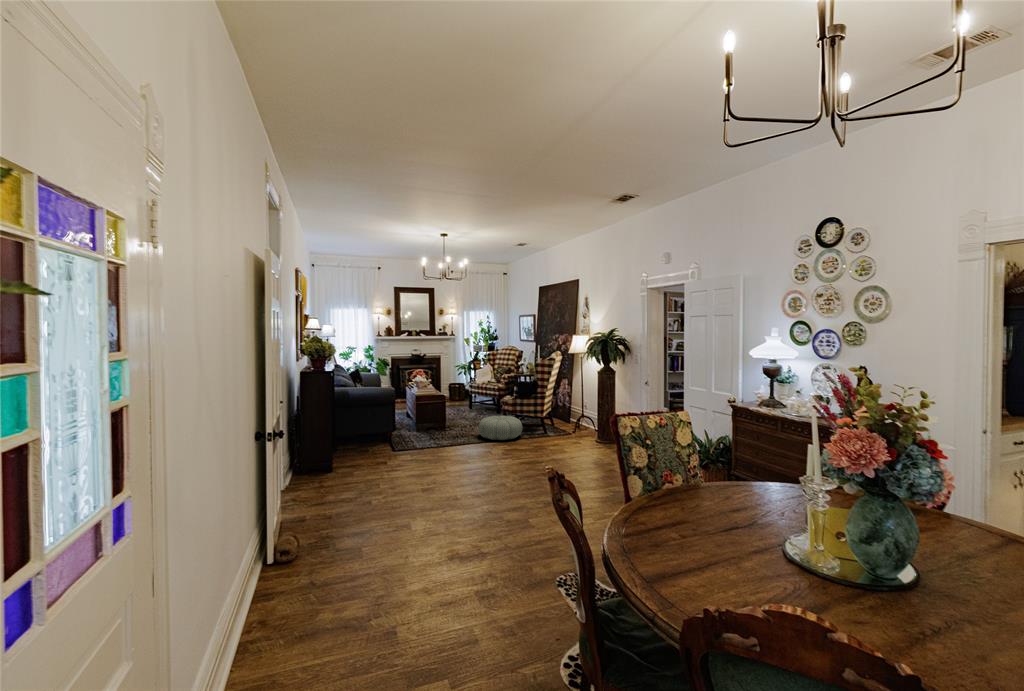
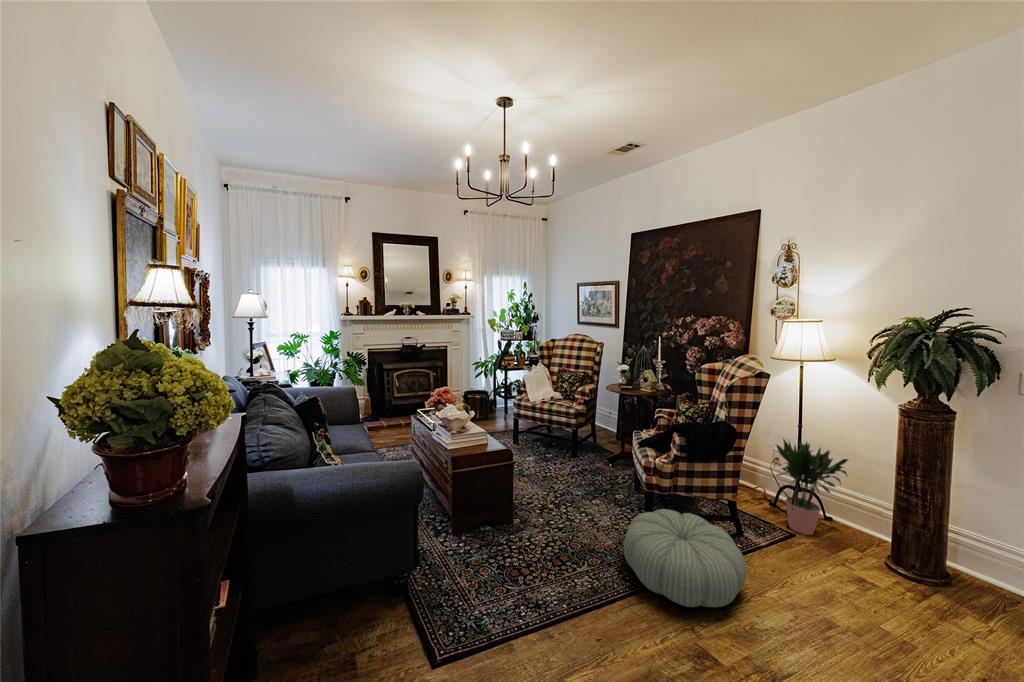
potted plant: none [563,389,592,433] -> present [776,439,848,535]

